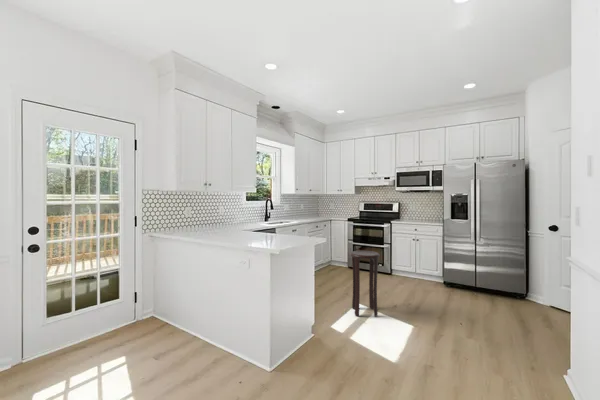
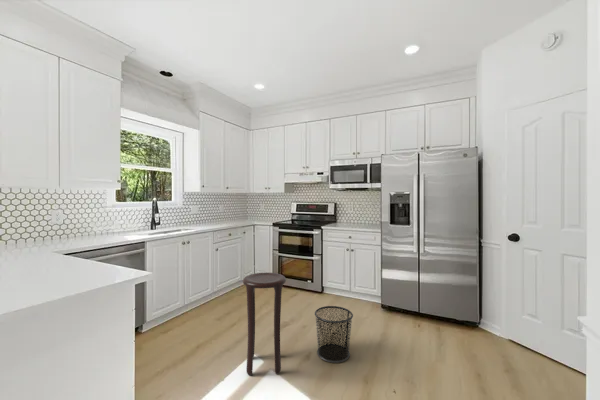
waste bin: none [397,277,426,314] -> present [315,306,353,363]

